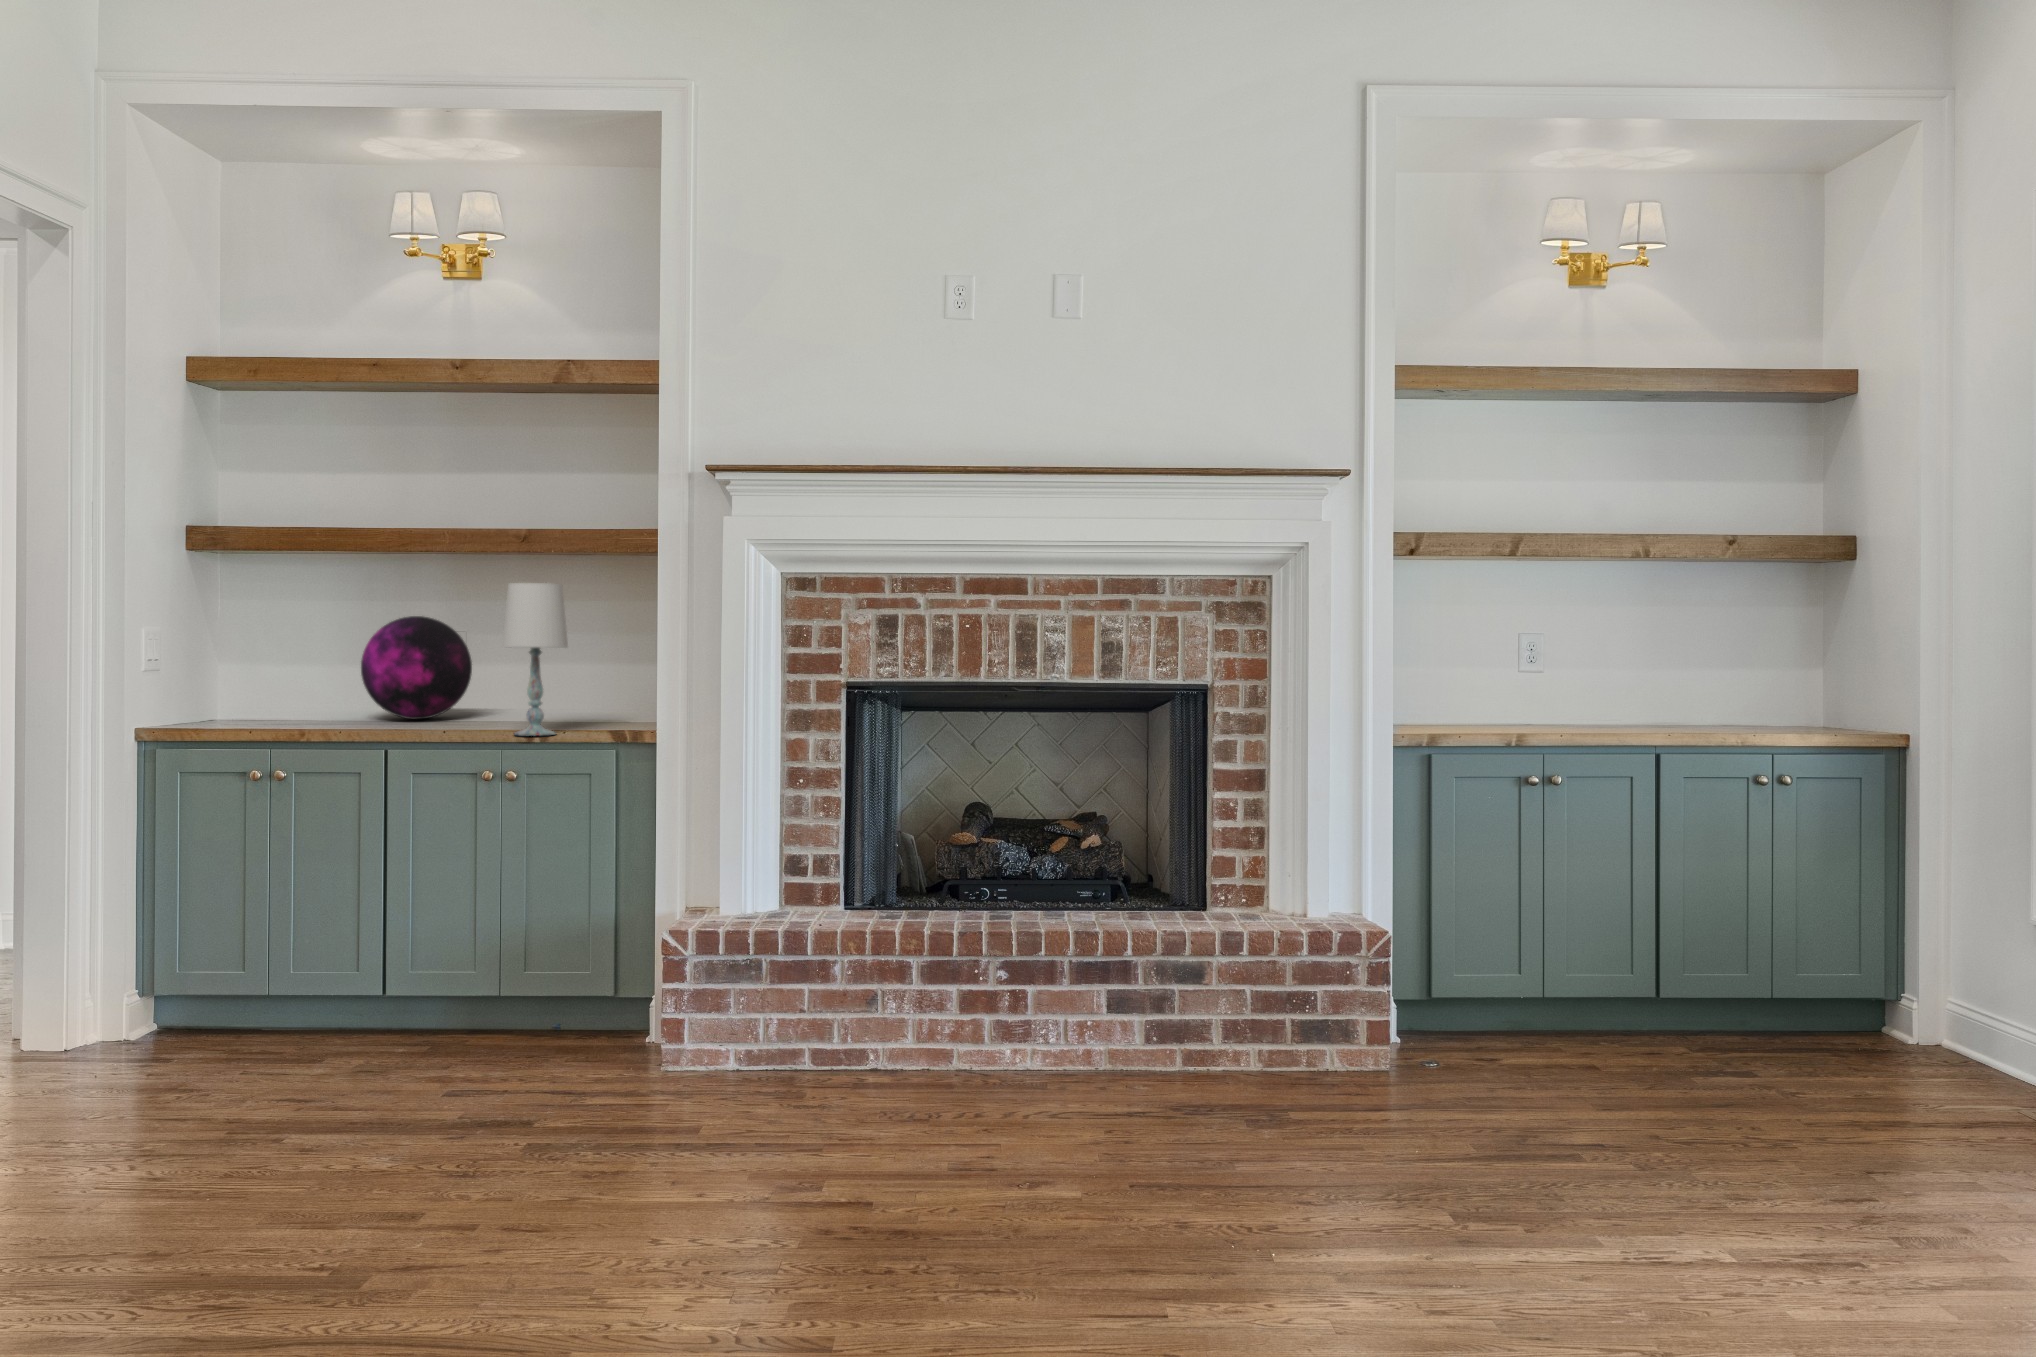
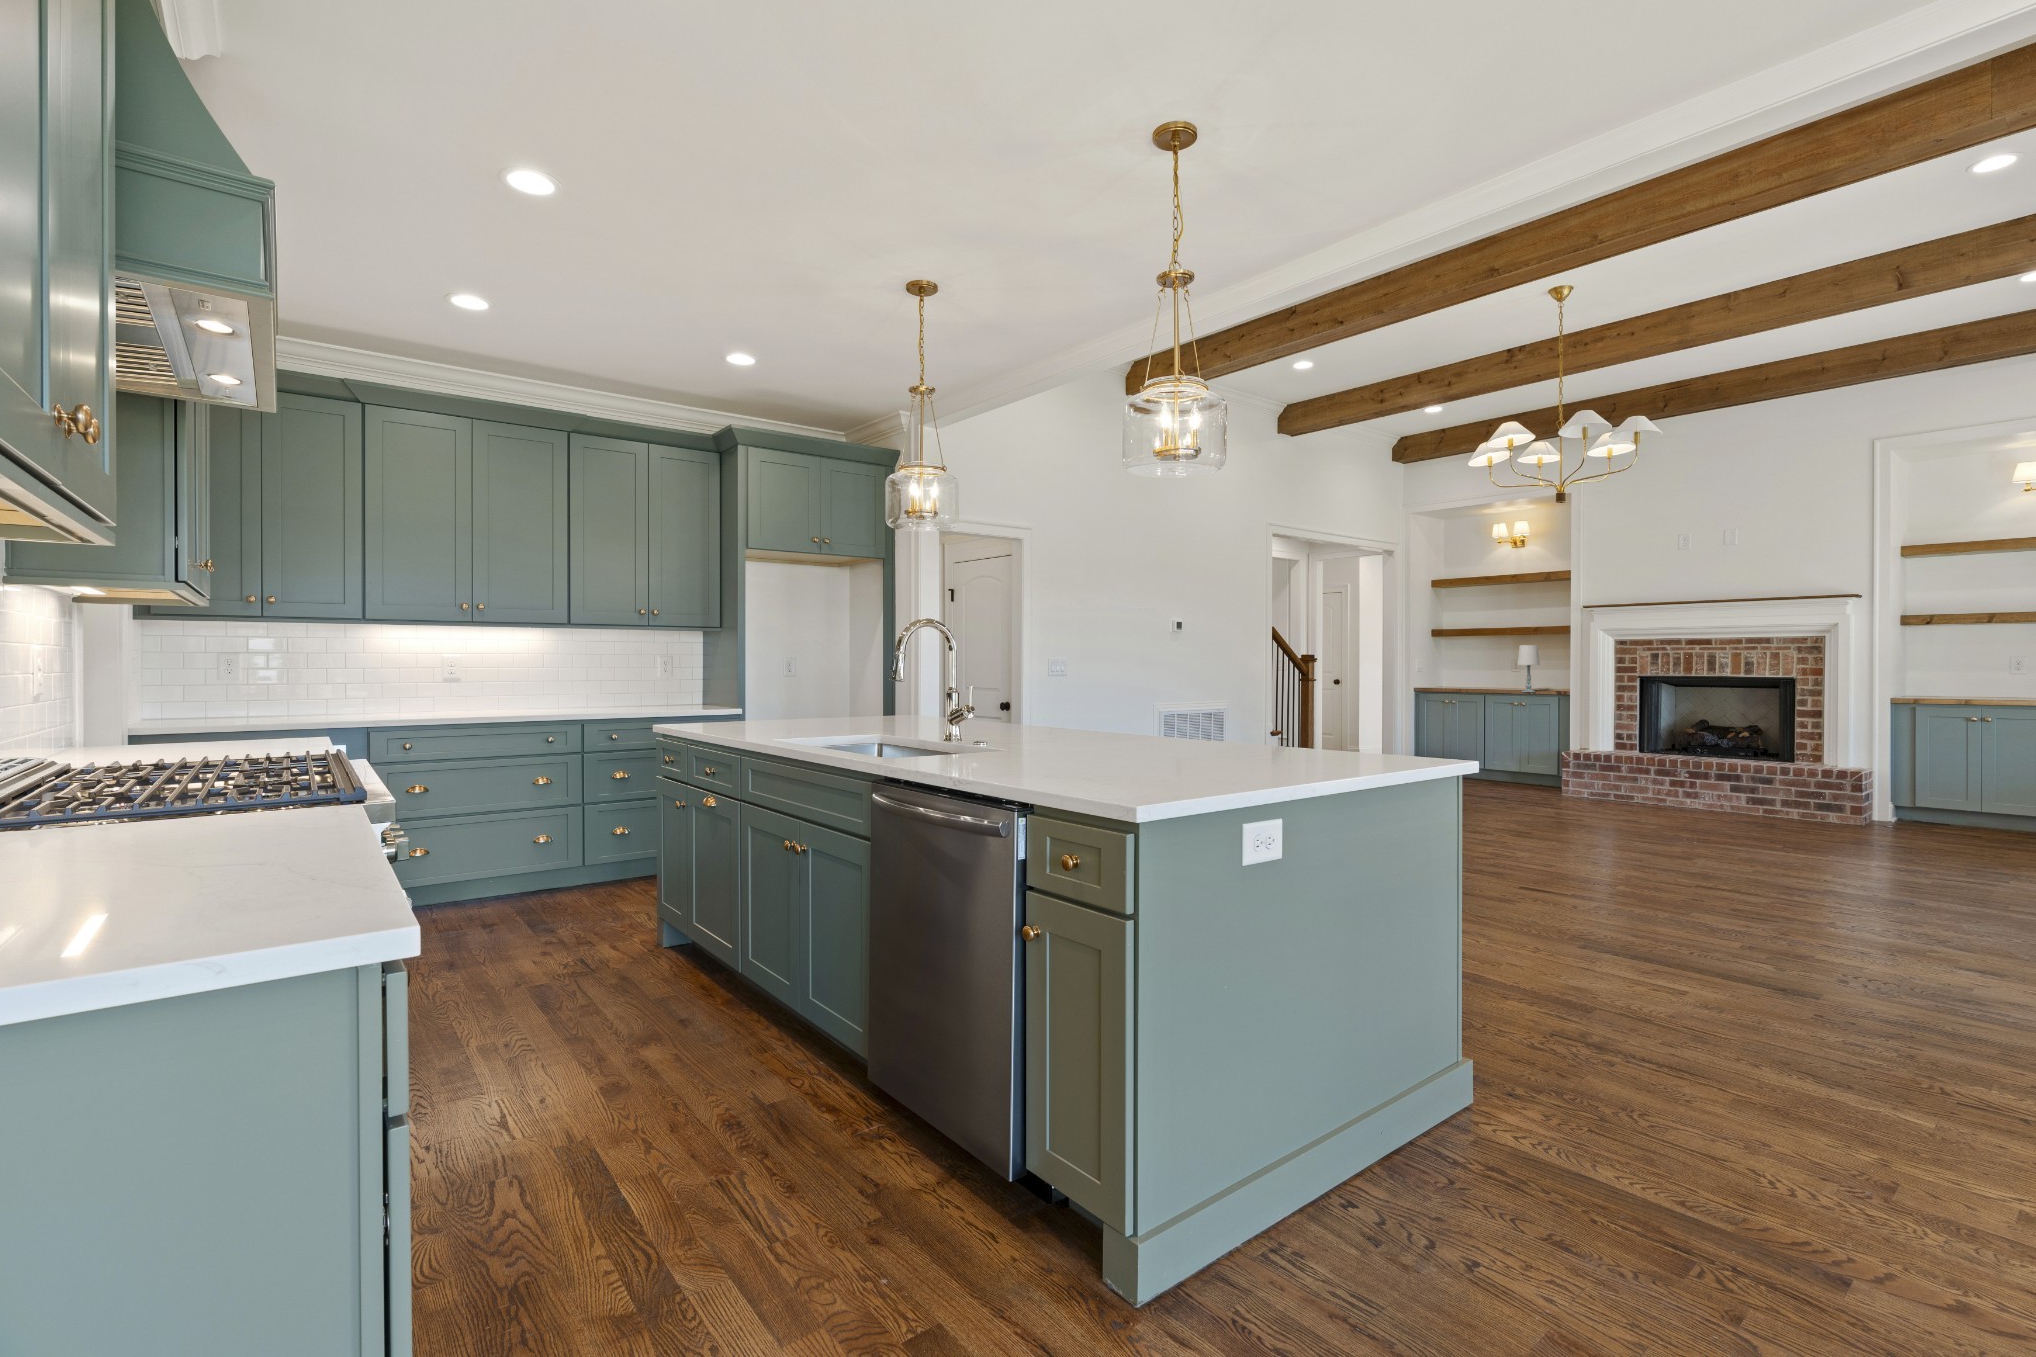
decorative orb: present [361,616,472,719] -> none [1477,655,1514,687]

